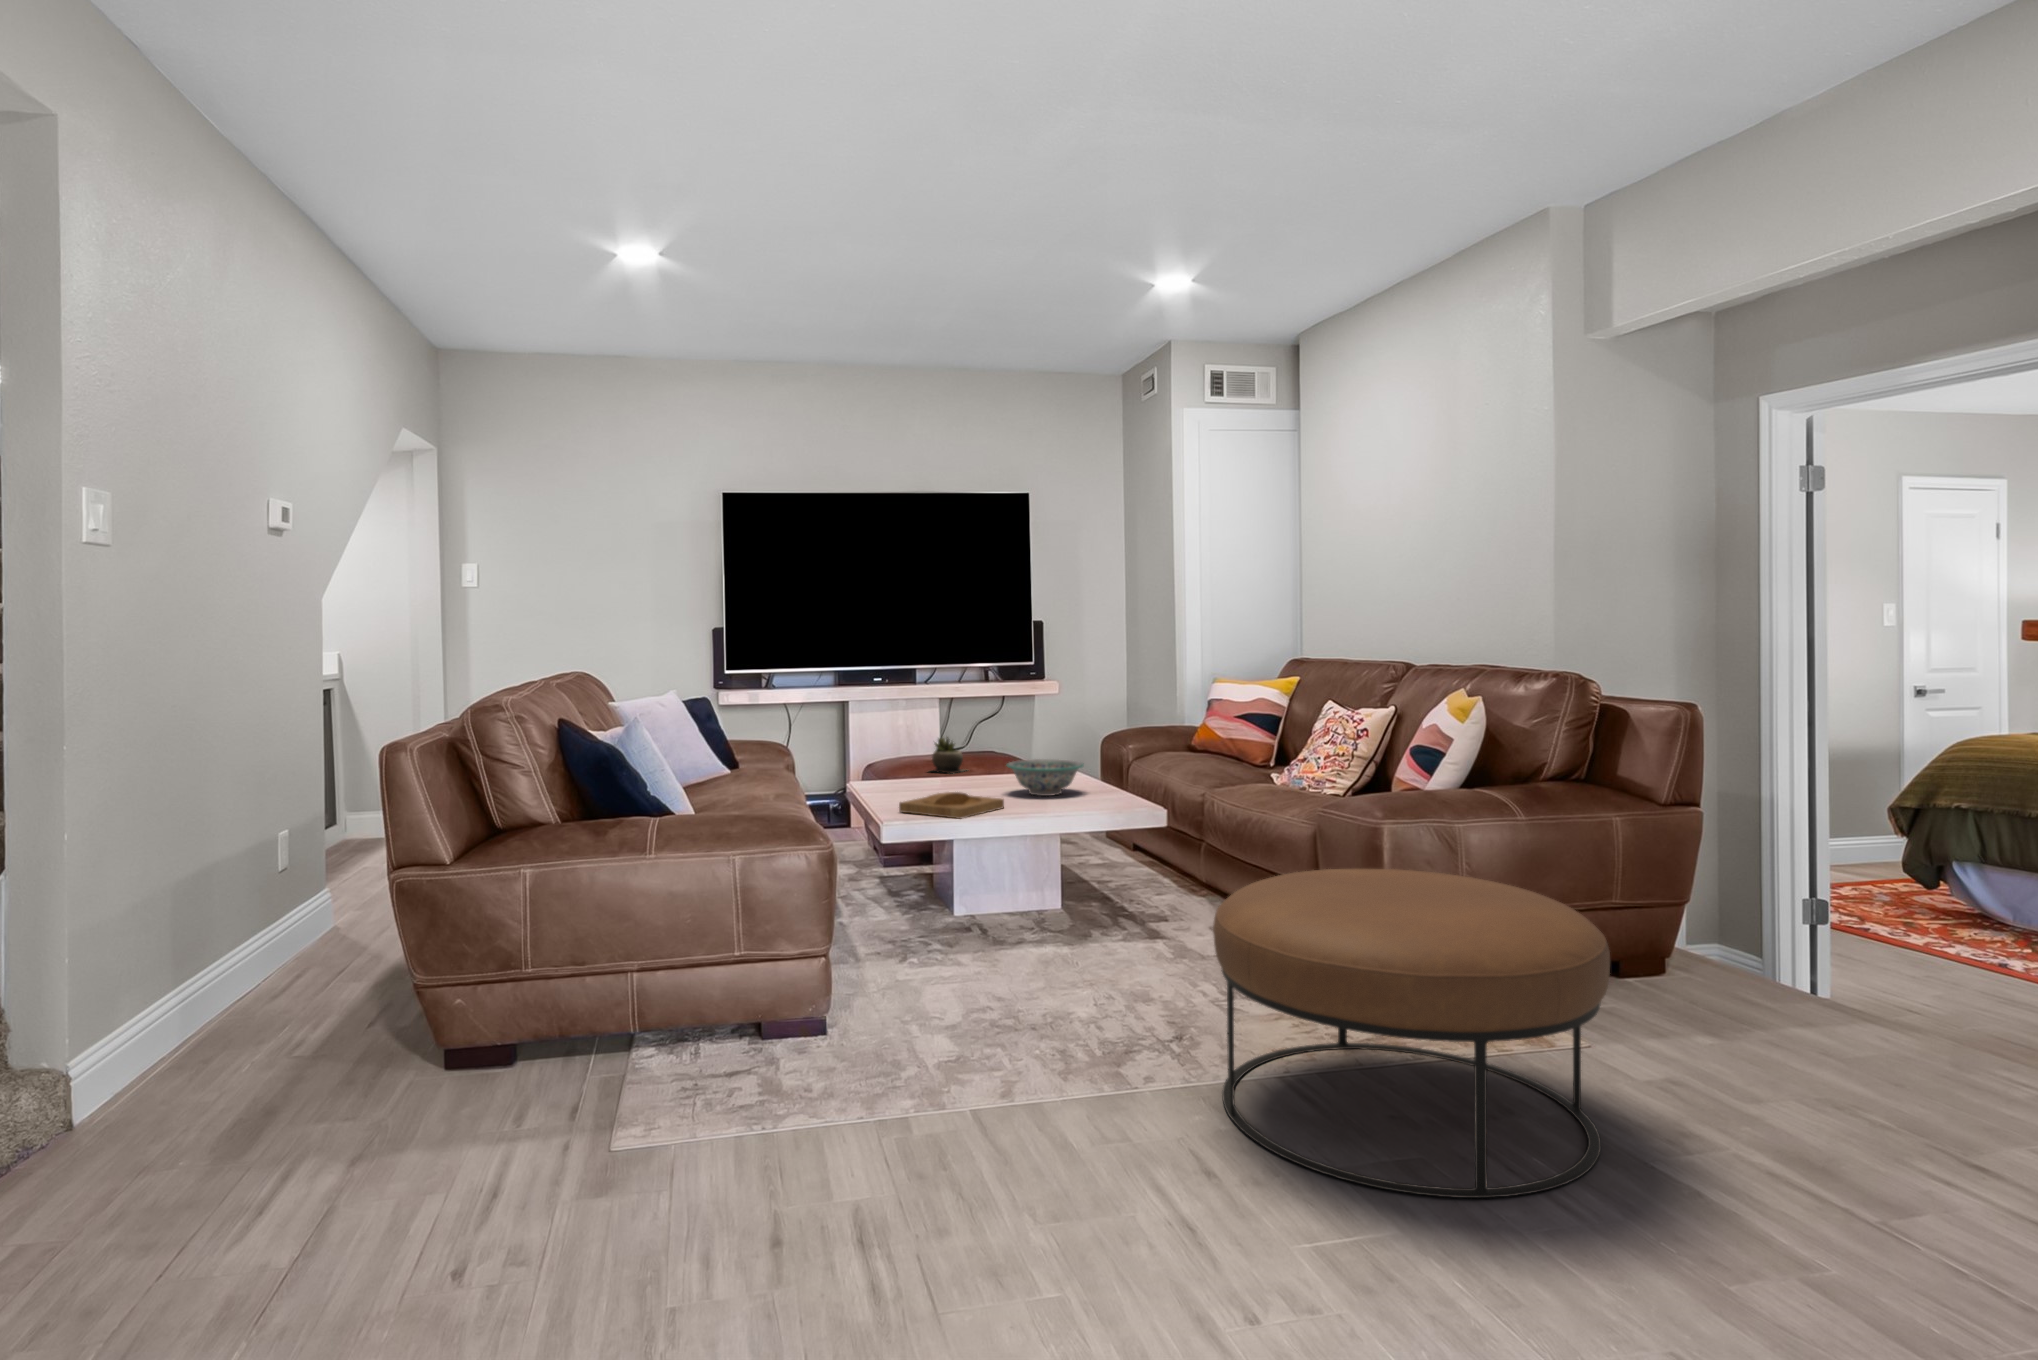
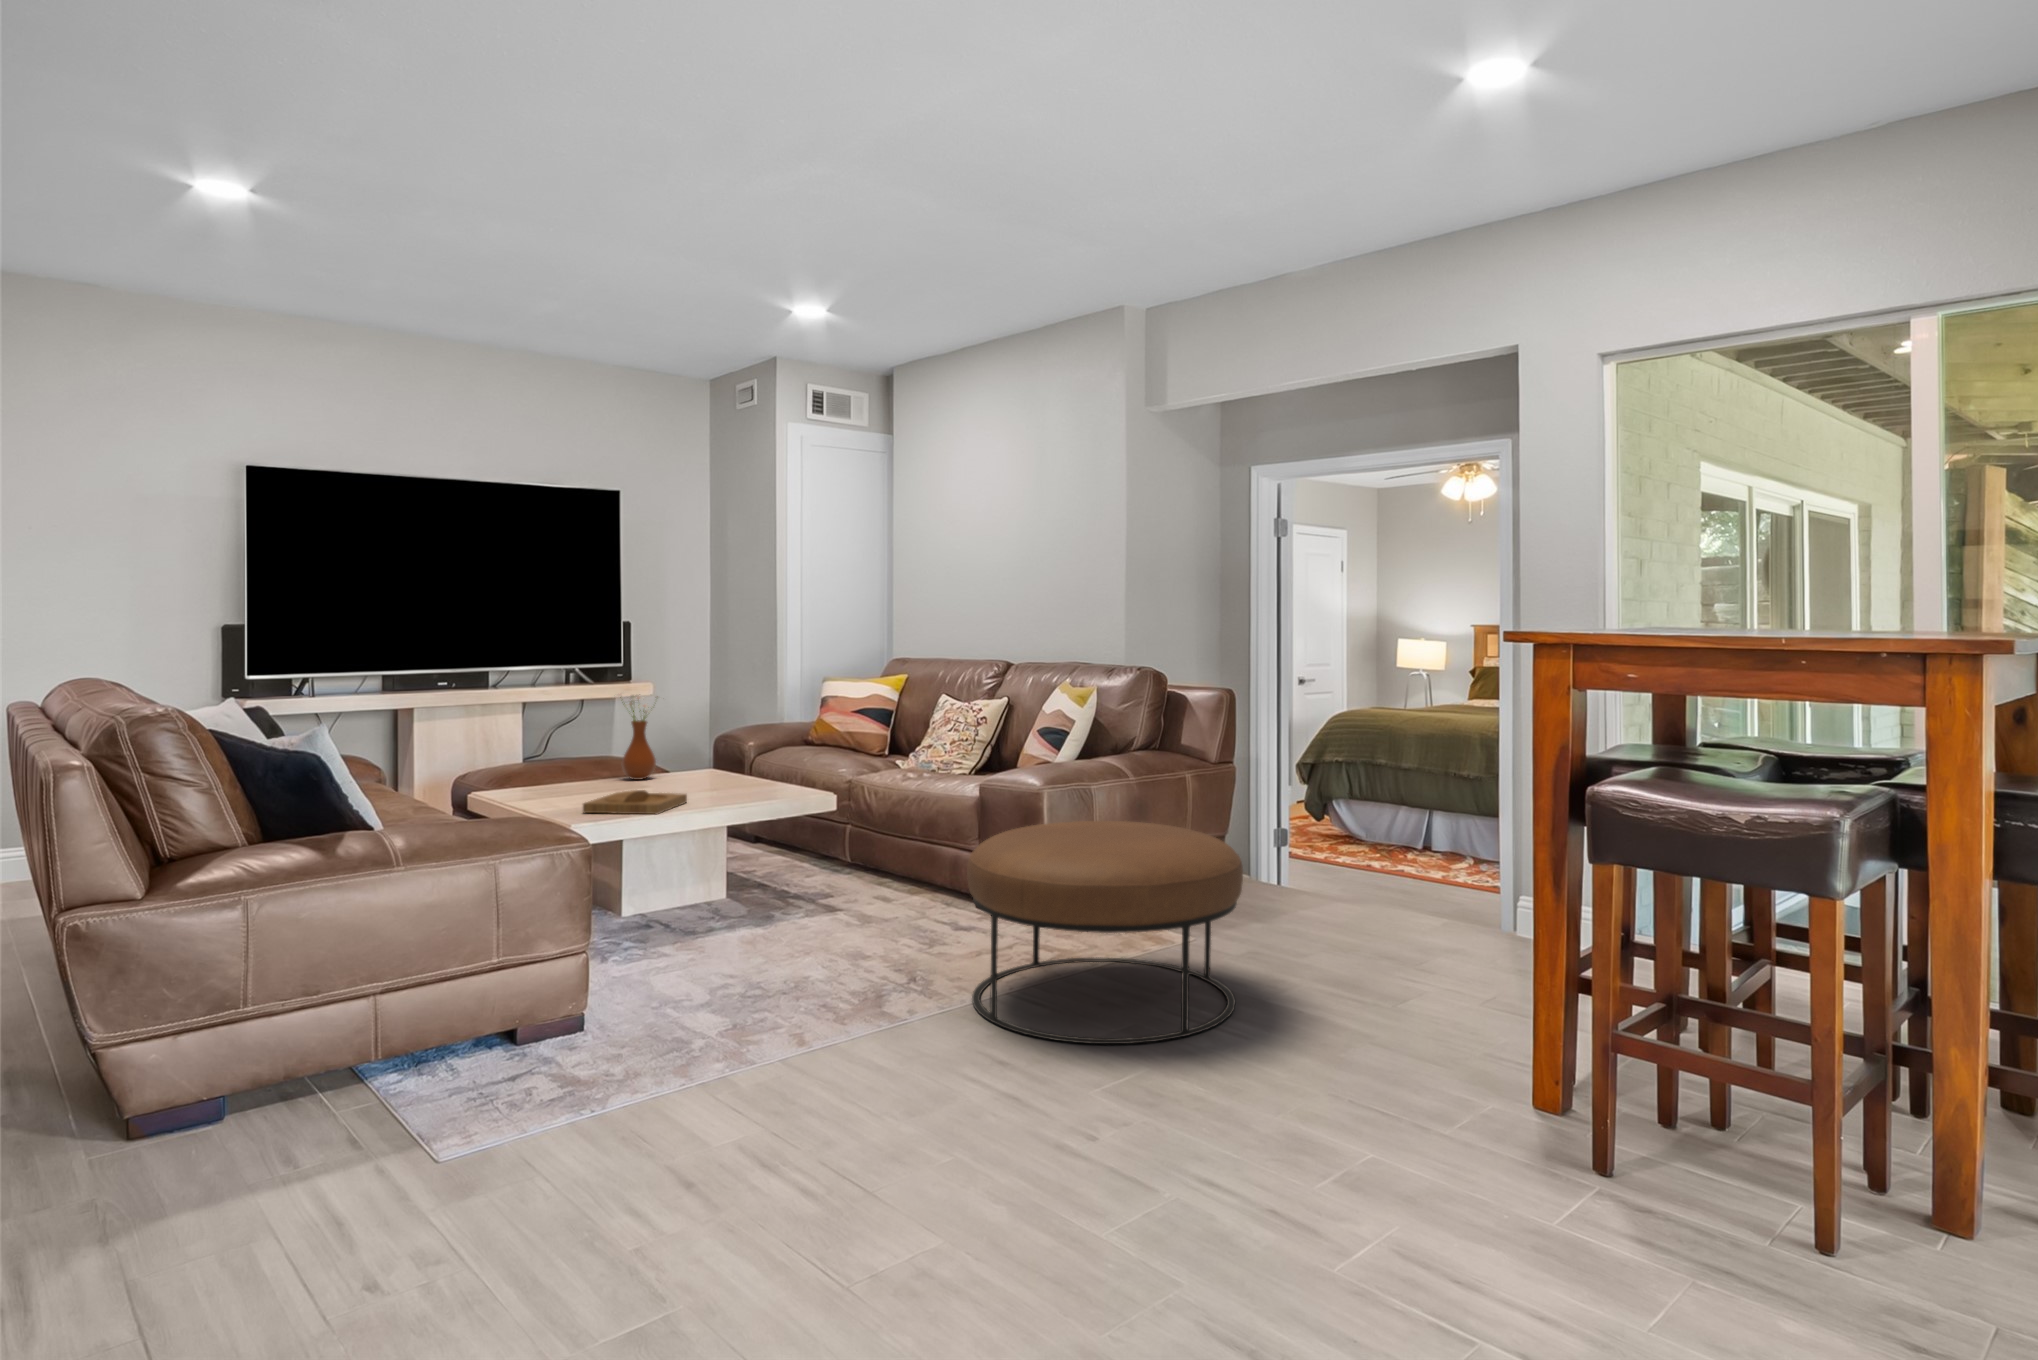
vase: none [971,691,1025,780] -> present [614,693,658,780]
succulent plant: present [932,737,964,774] -> none [544,738,591,777]
decorative bowl: present [1007,759,1083,796] -> none [668,756,747,790]

